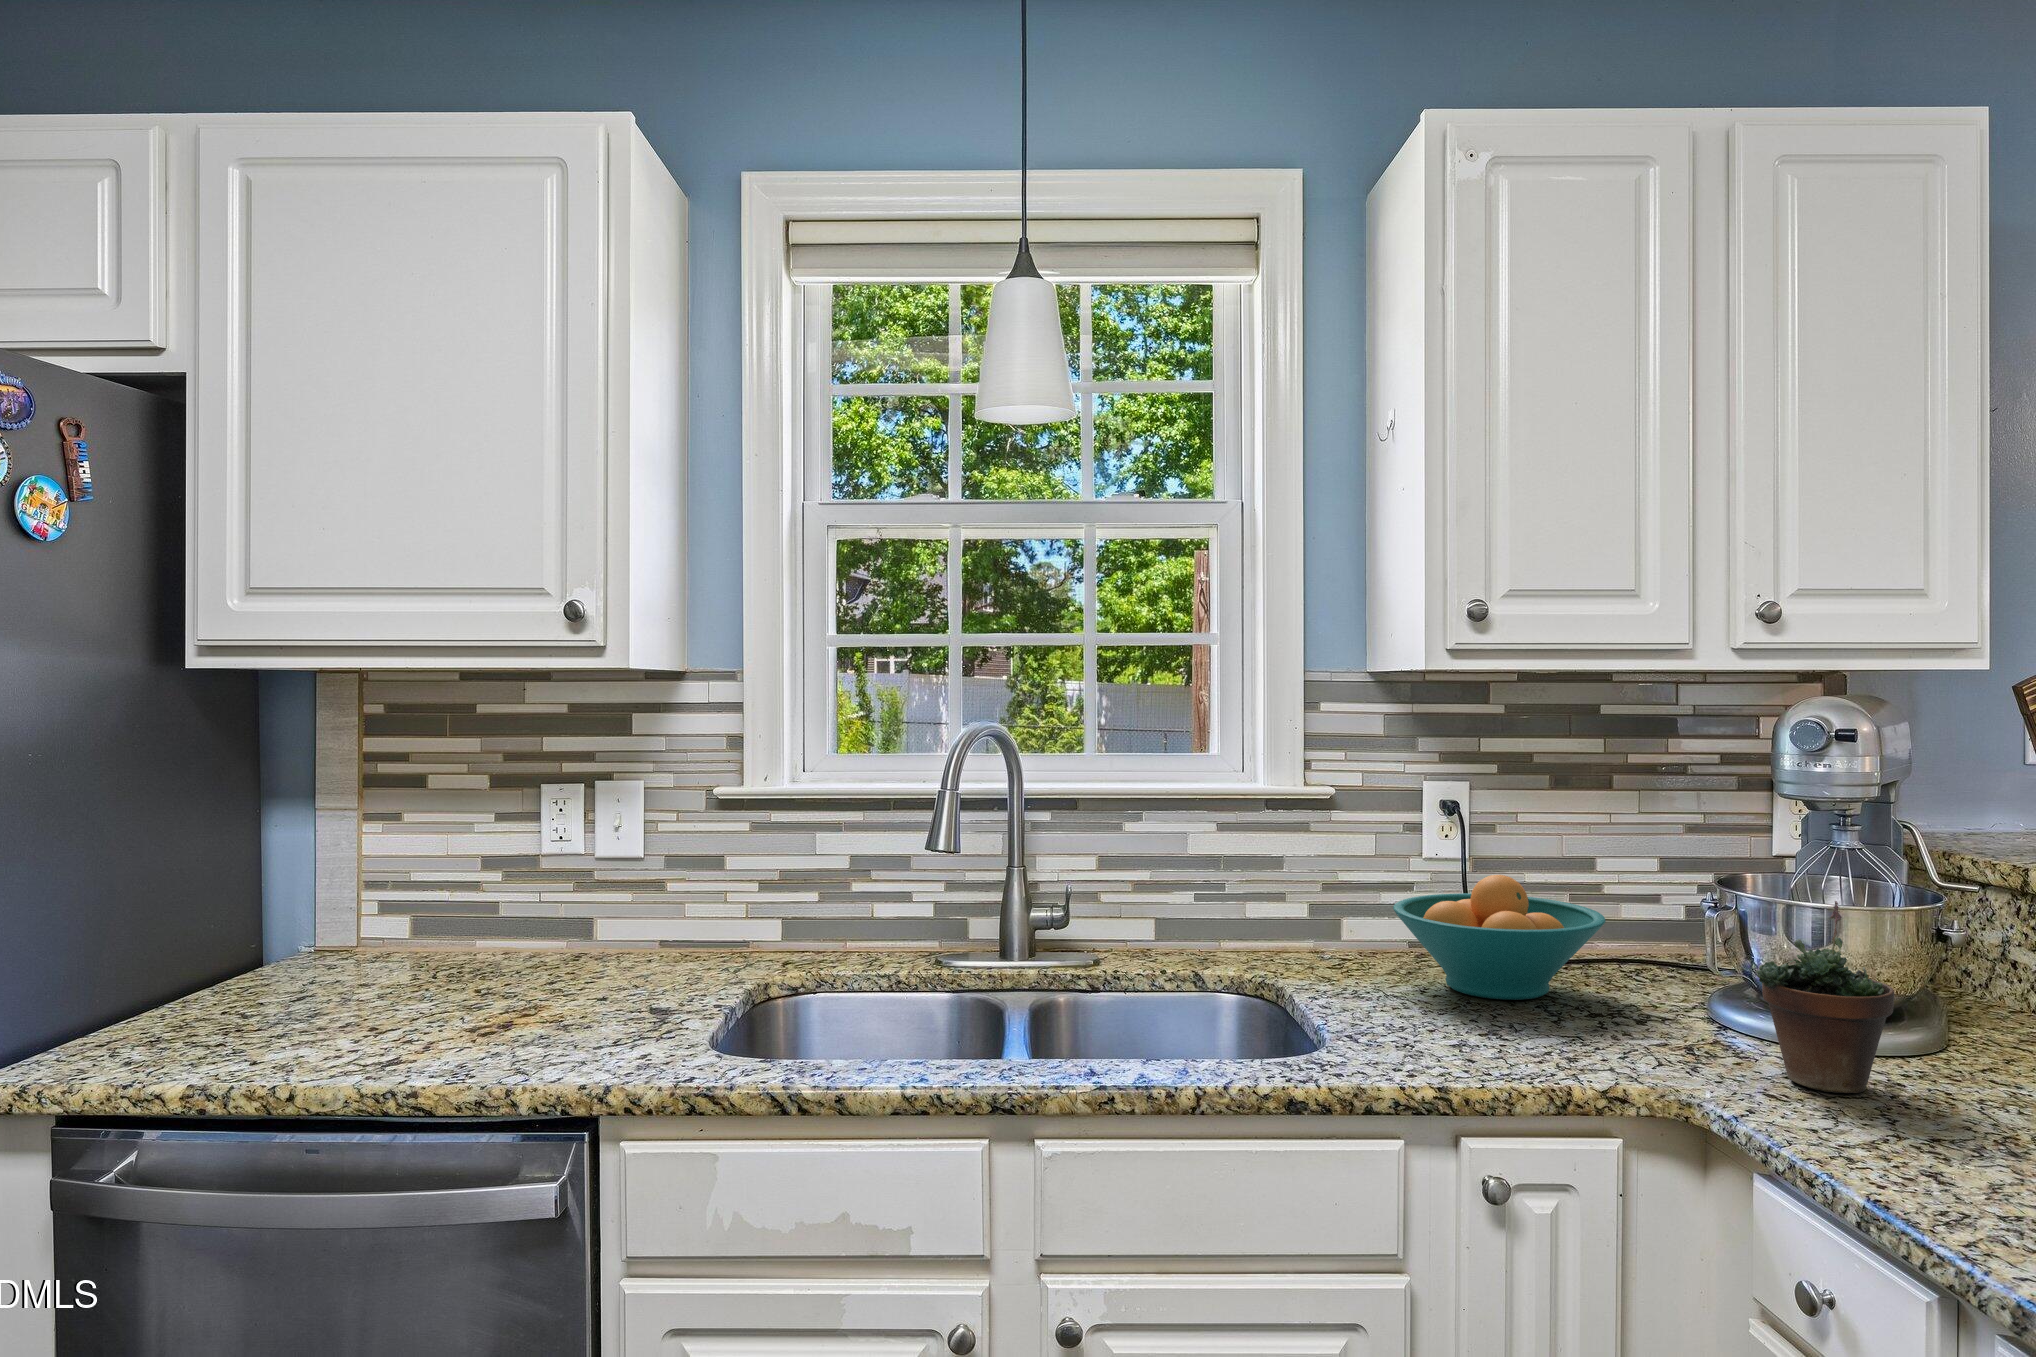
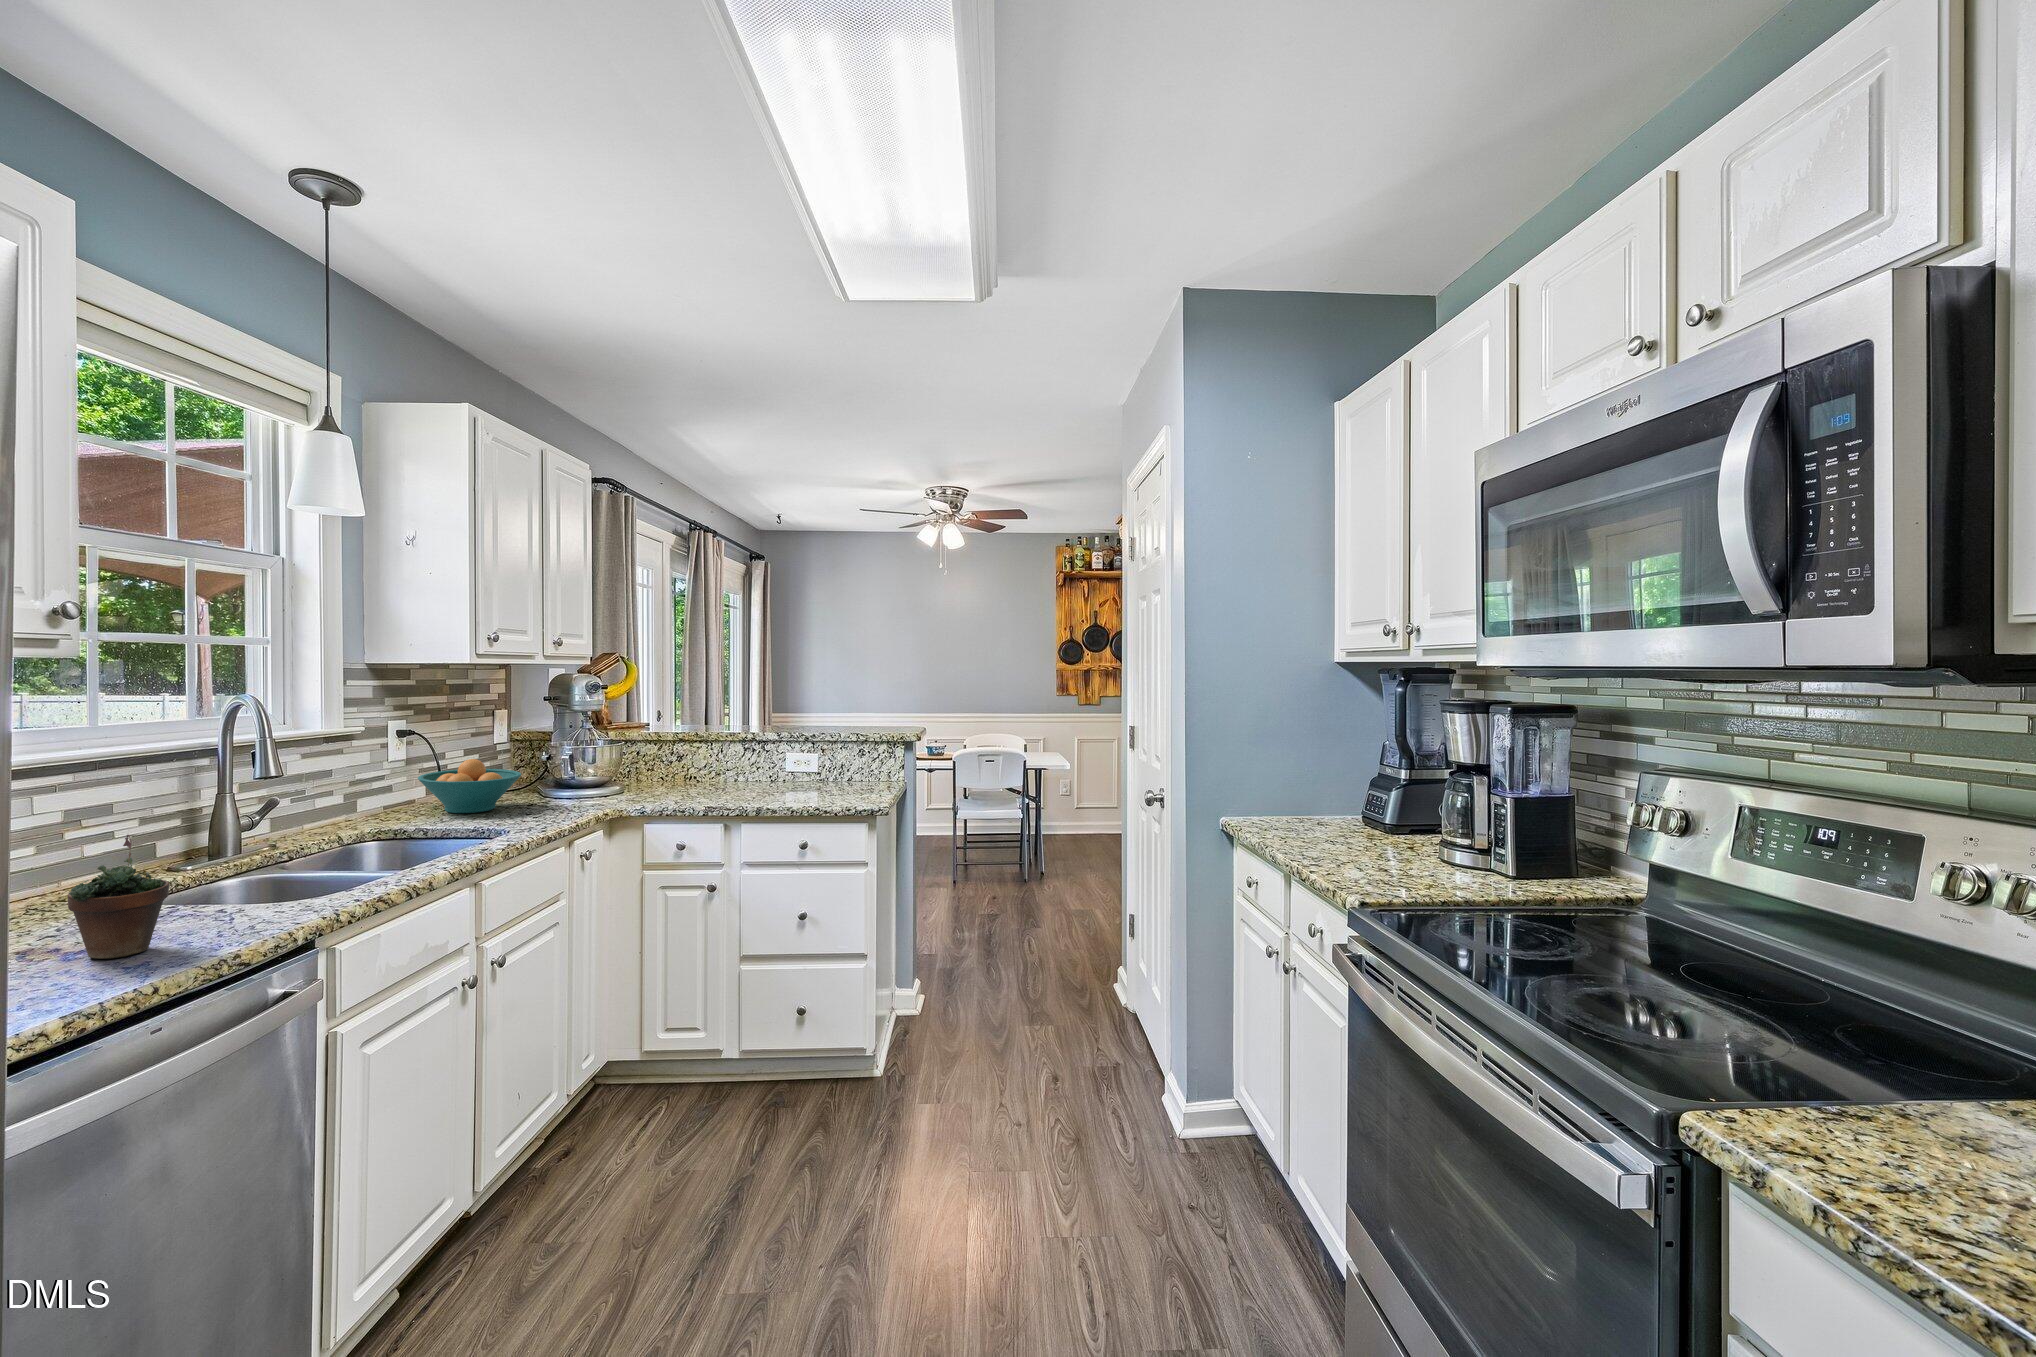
succulent plant: present [1756,901,1894,1093] -> present [68,835,169,959]

